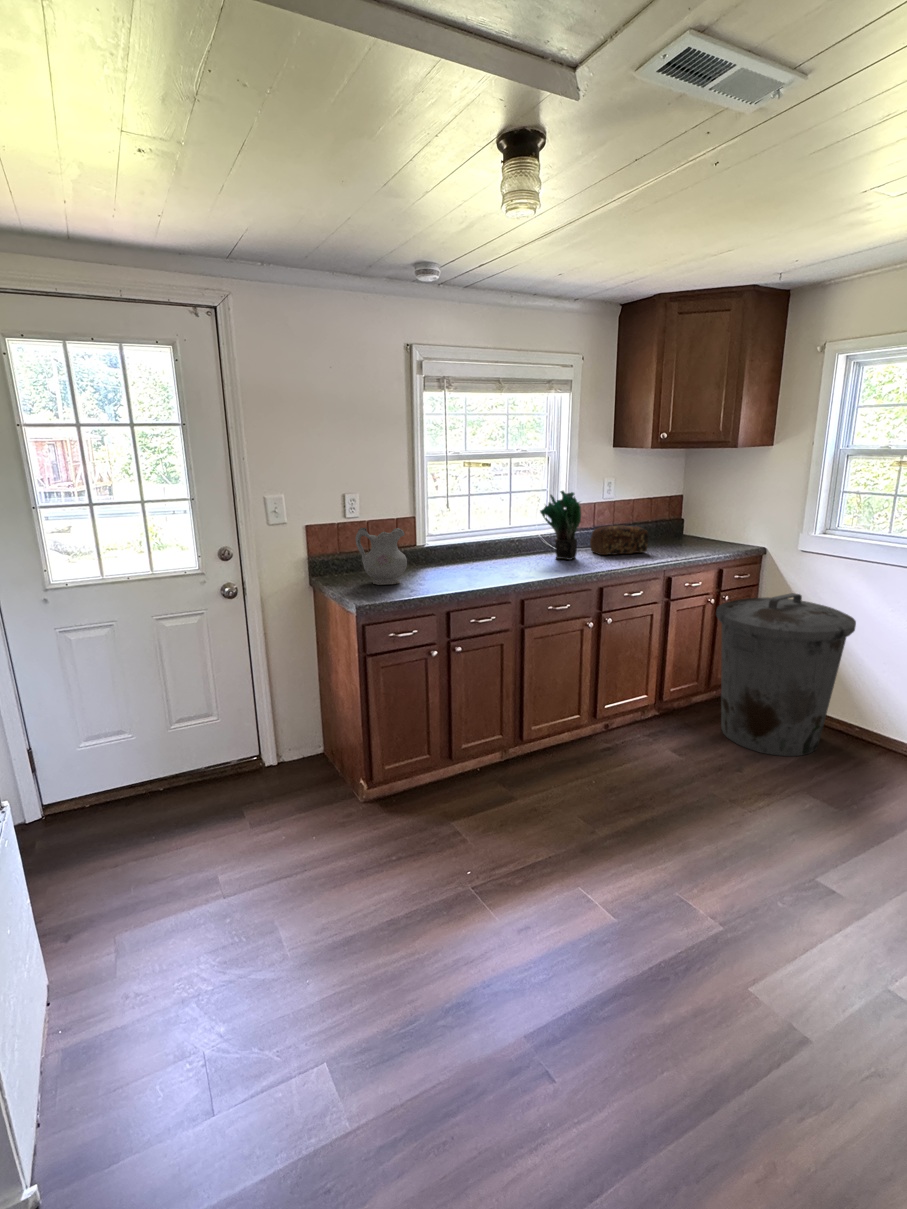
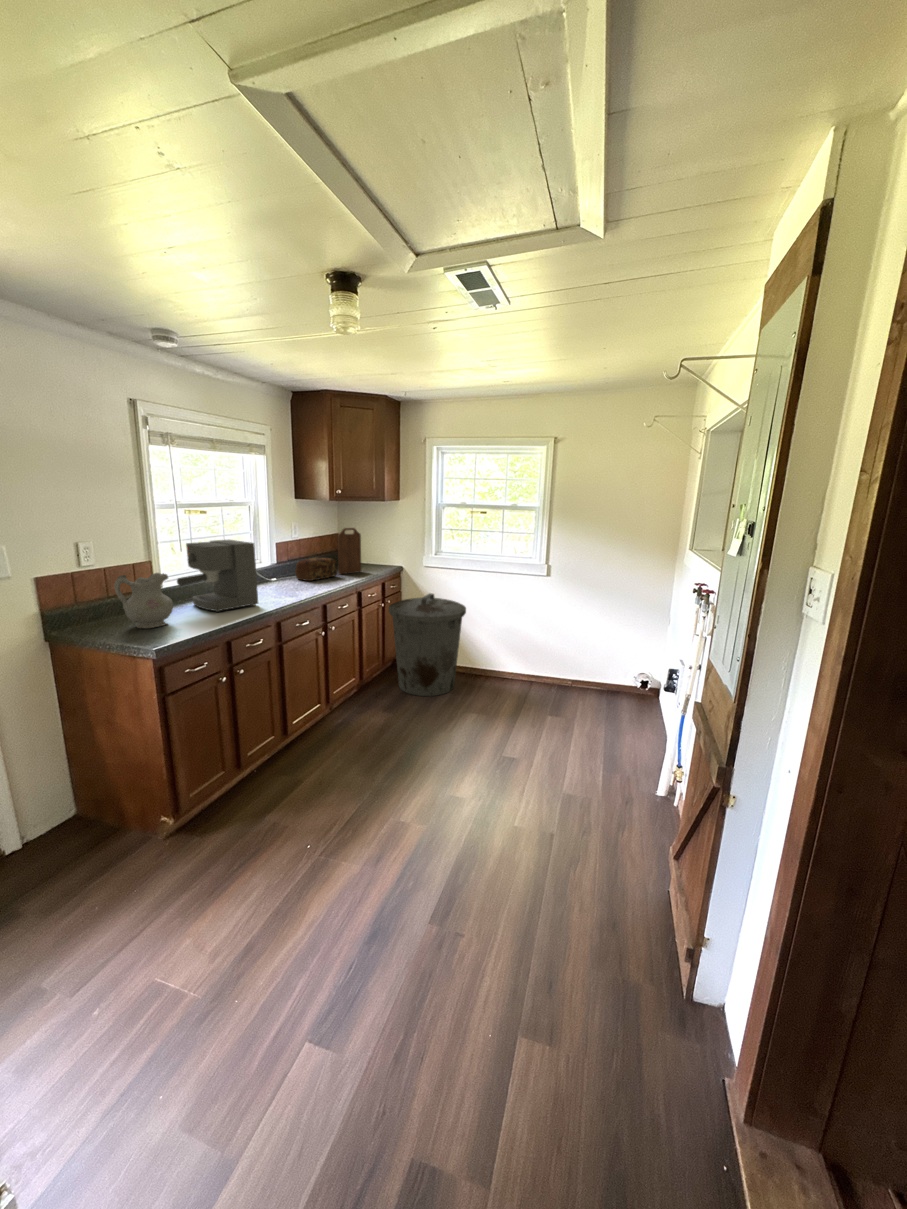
cutting board: none [654,486,695,550] -> present [338,528,361,574]
potted plant: present [540,491,581,560] -> none [263,533,294,587]
coffee maker: none [421,496,506,578] -> present [177,540,258,612]

